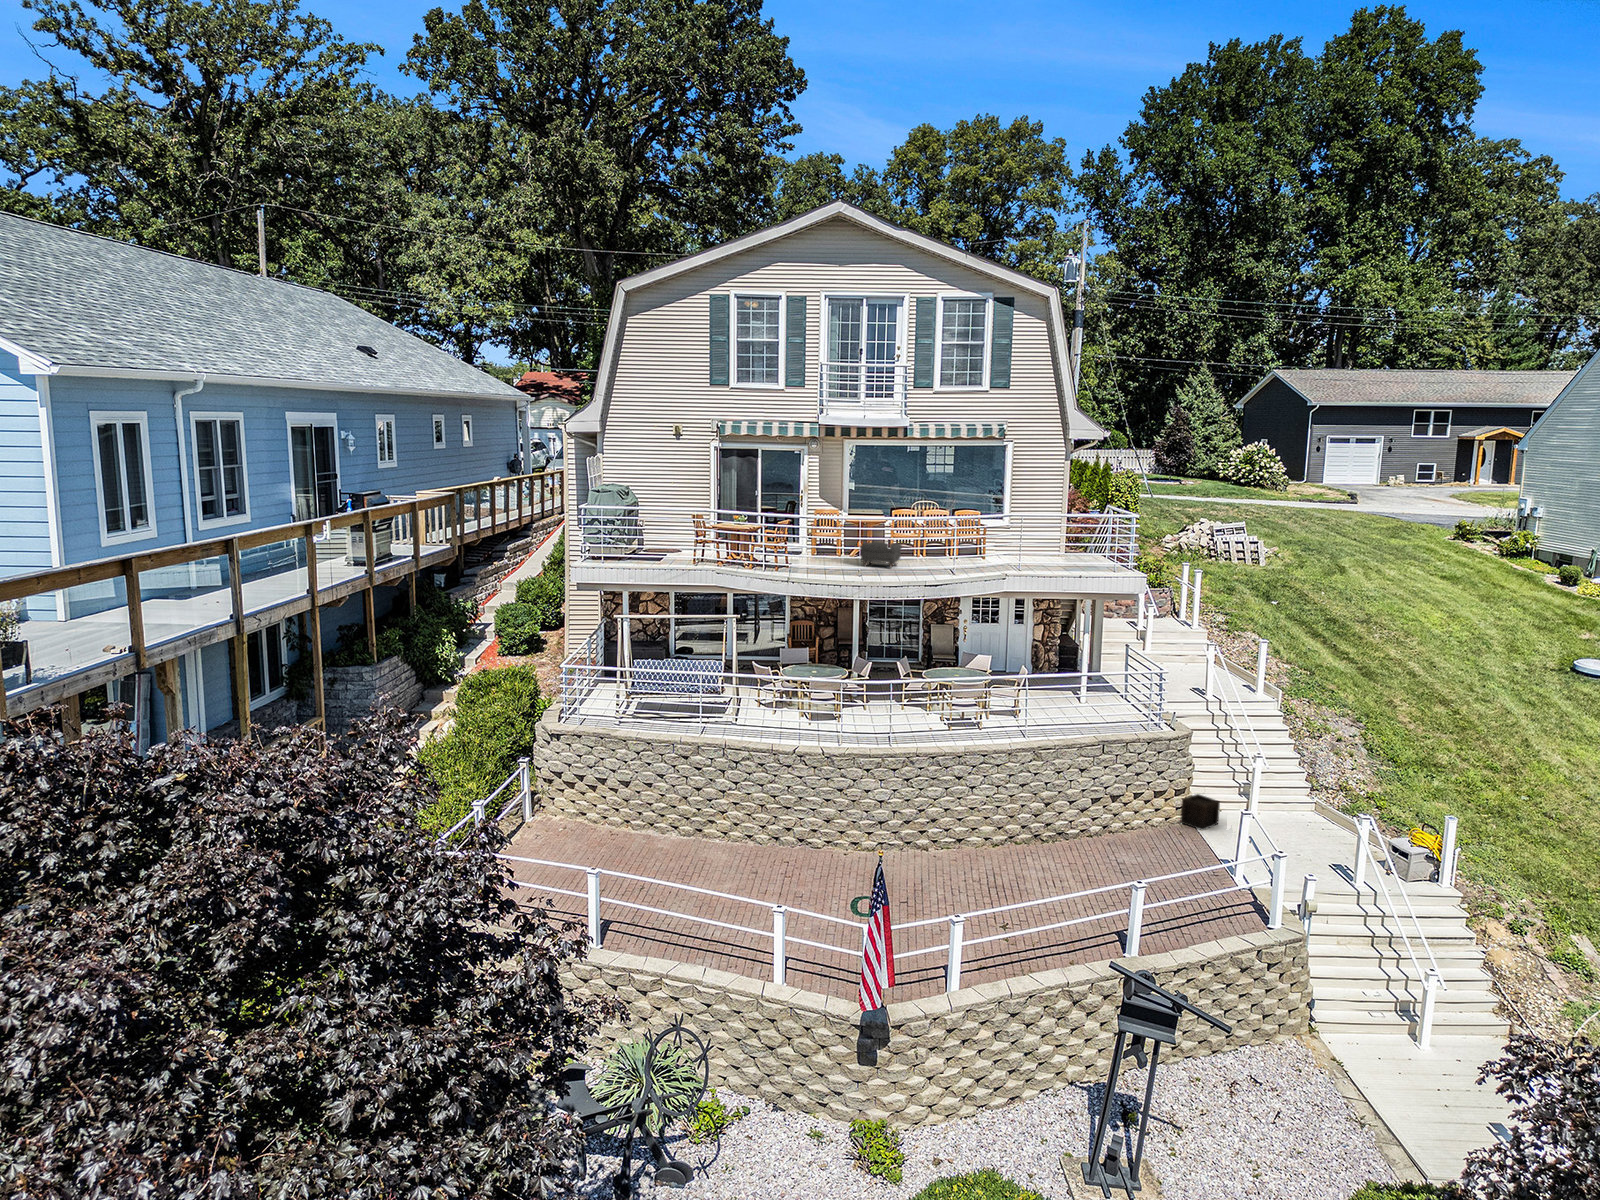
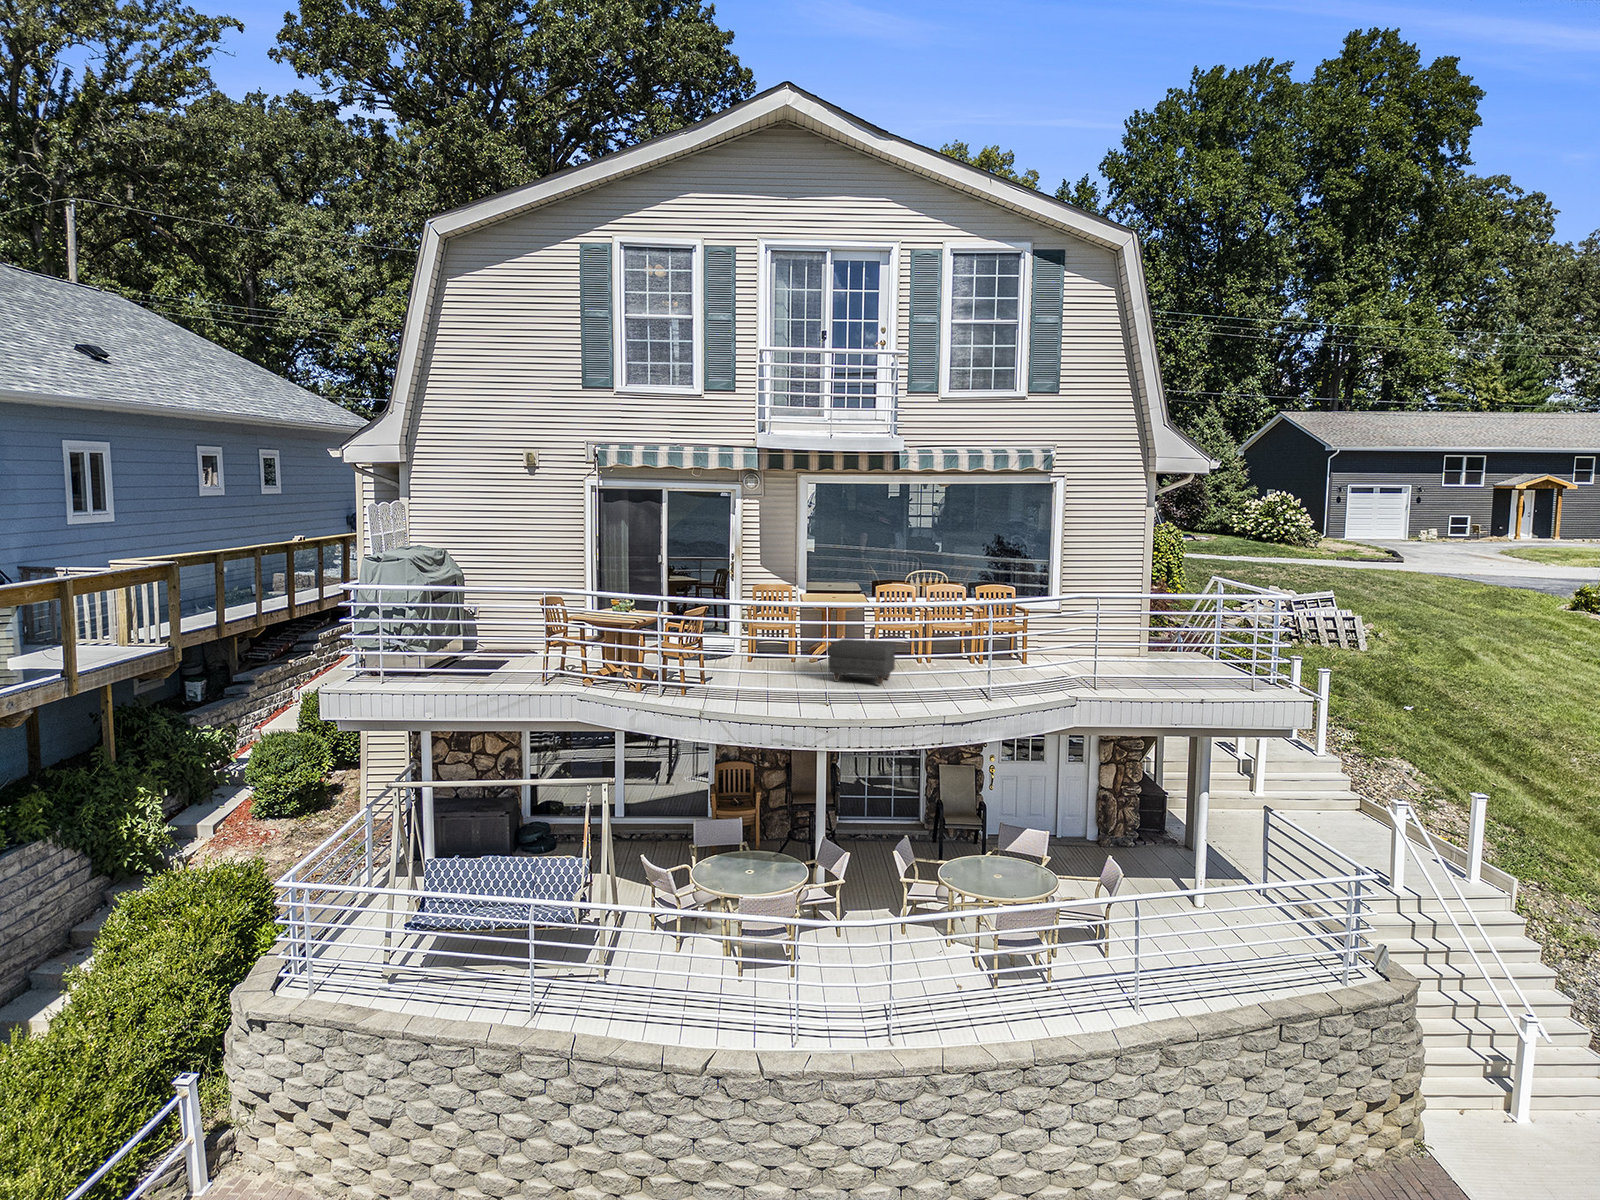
wooden crate: present [1180,794,1220,830] -> none [1414,1094,1488,1179]

